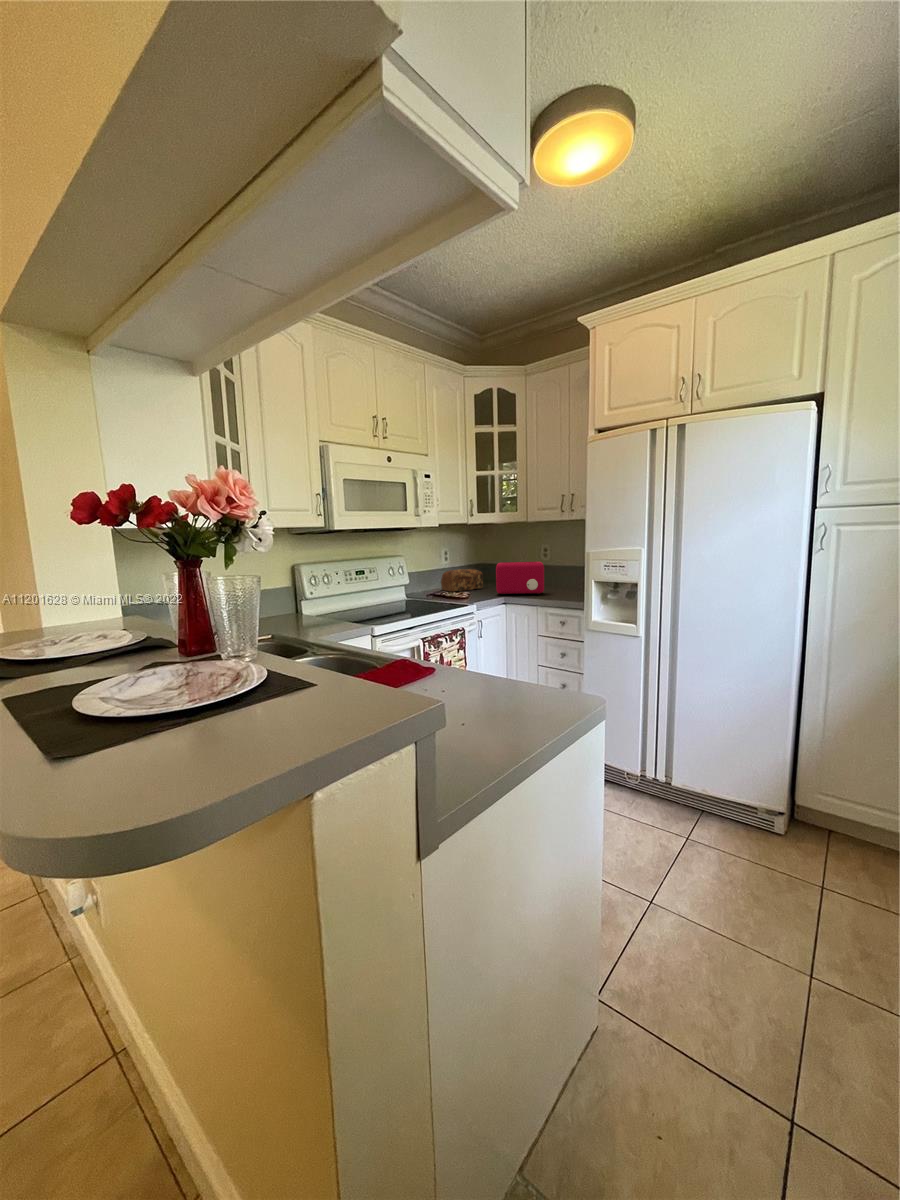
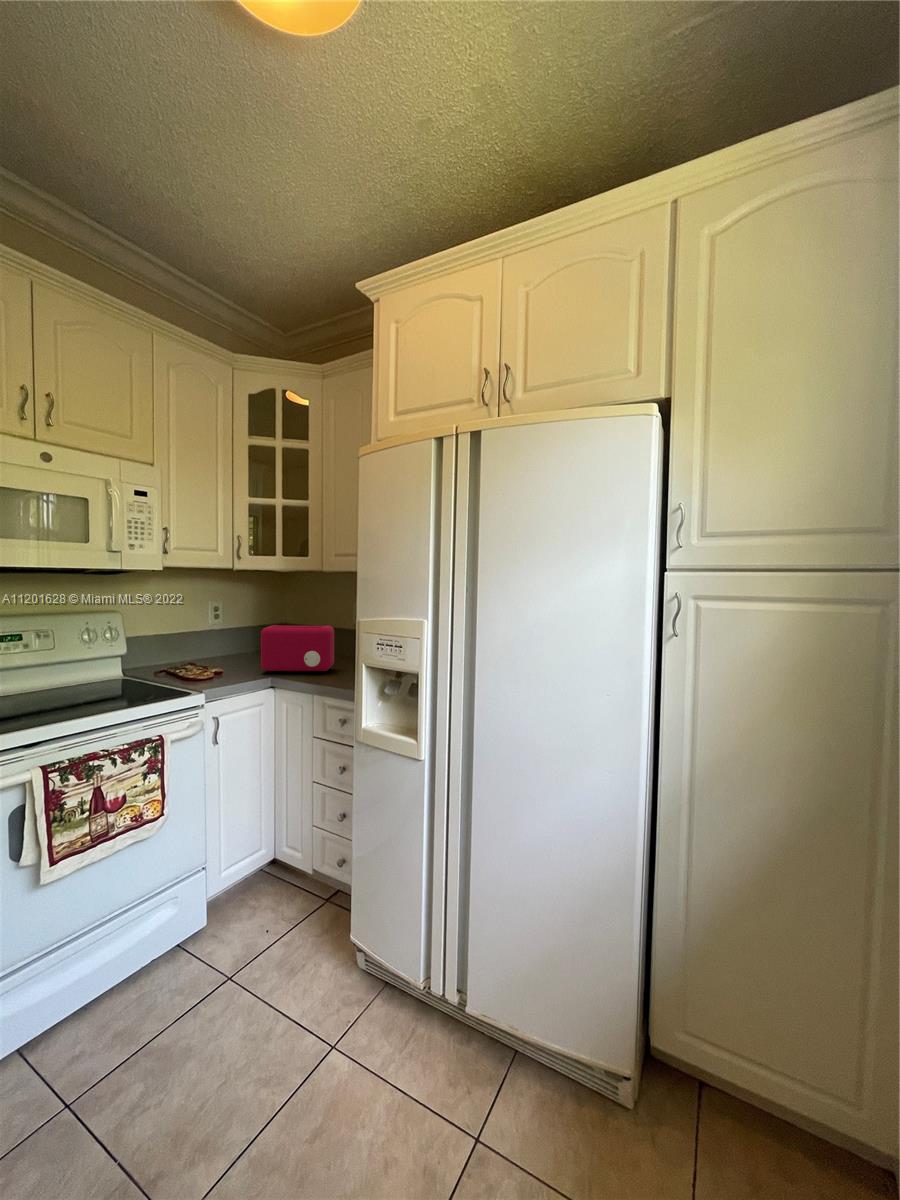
bread loaf: present [441,569,483,592] -> none [199,630,265,664]

